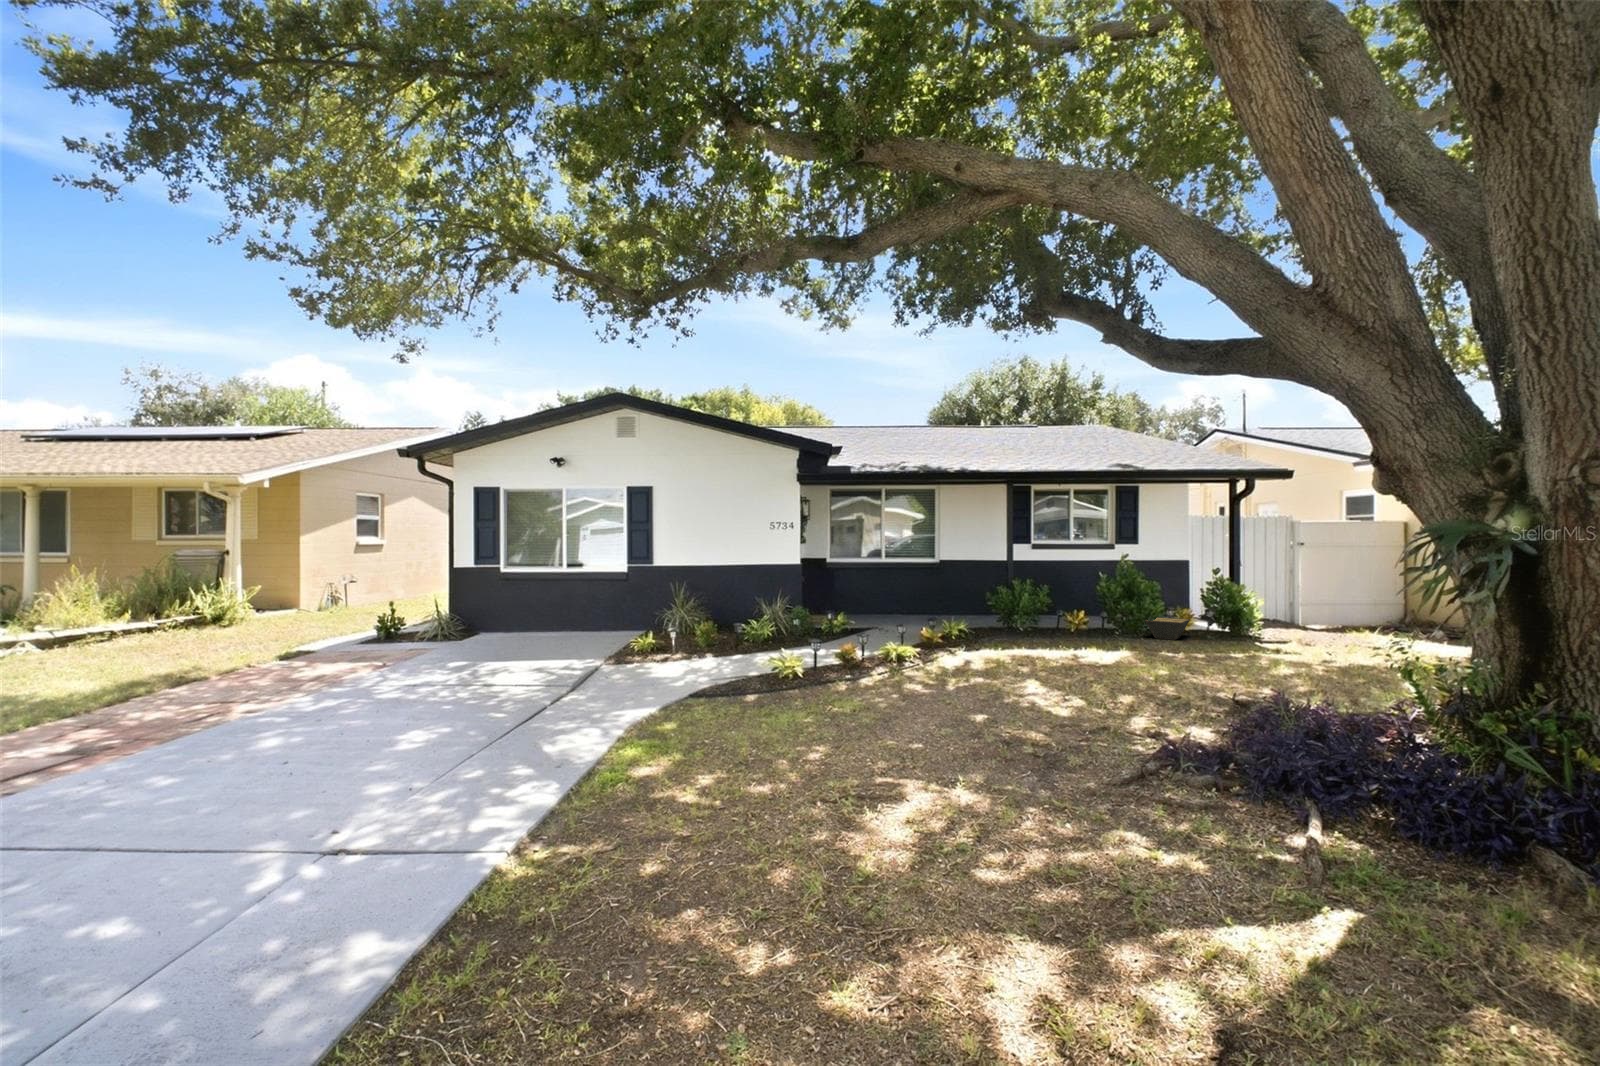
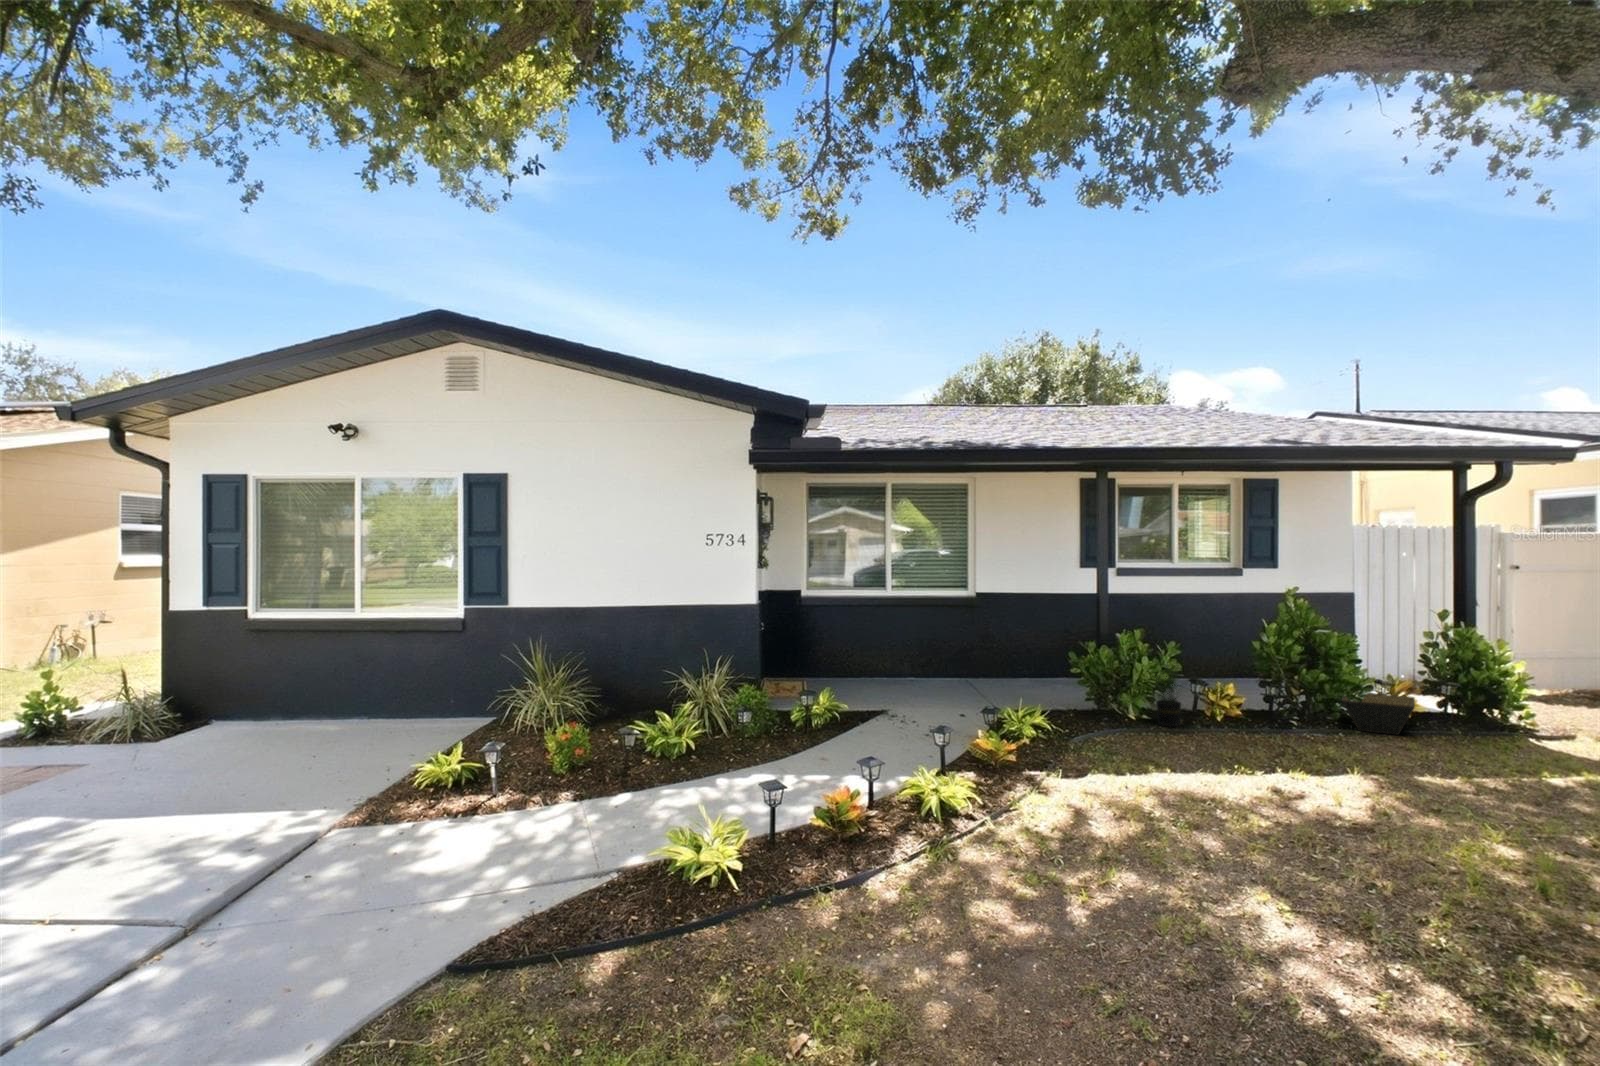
potted plant: none [1032,596,1058,637] -> present [1155,662,1182,727]

